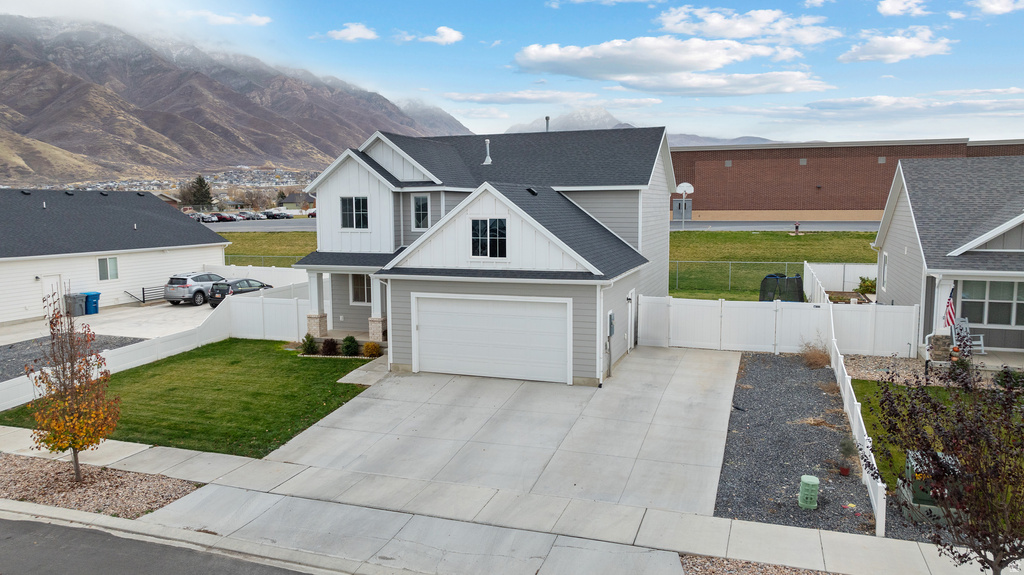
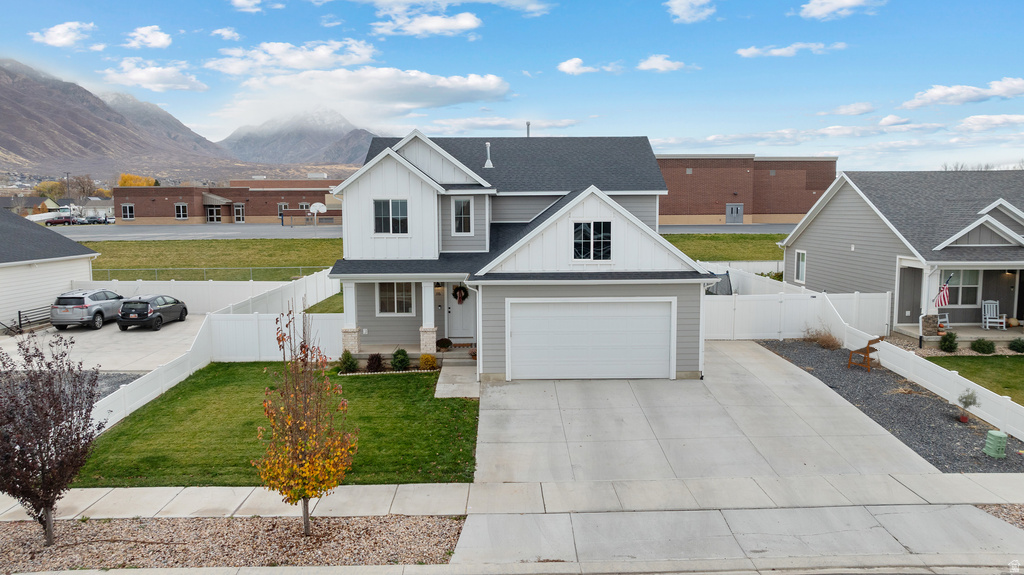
bench: none [788,356,838,398] -> present [848,336,885,372]

